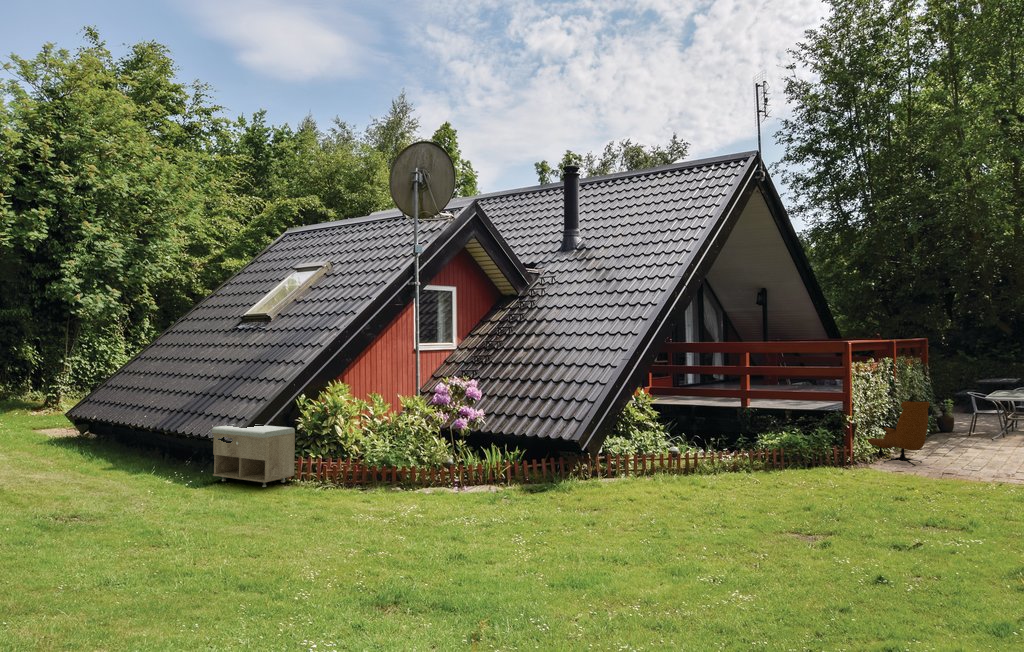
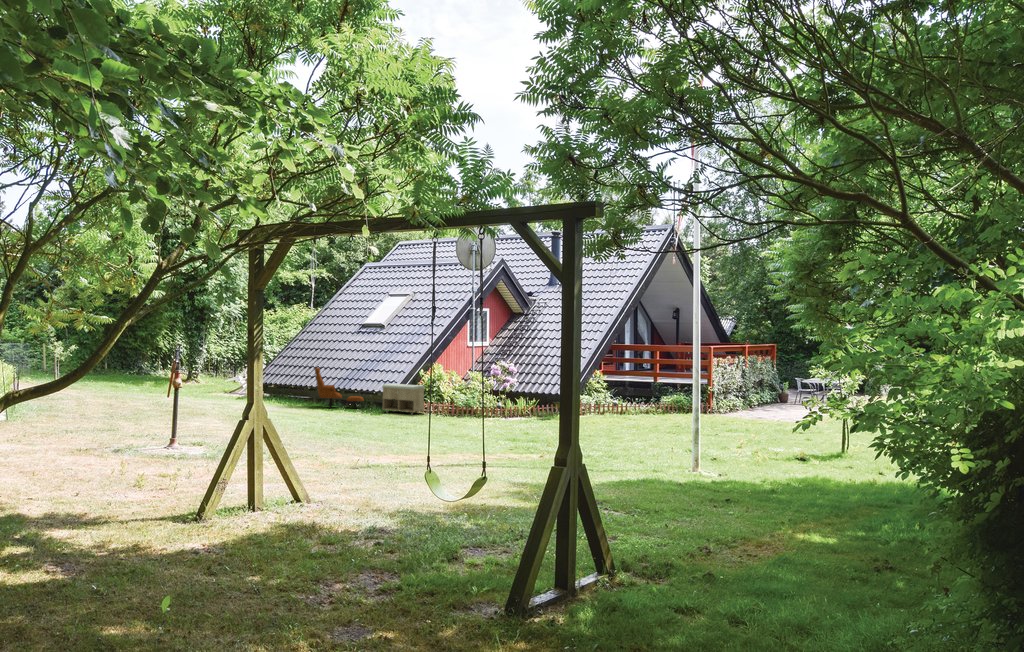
lounge chair: present [867,401,930,466] -> present [315,368,364,408]

